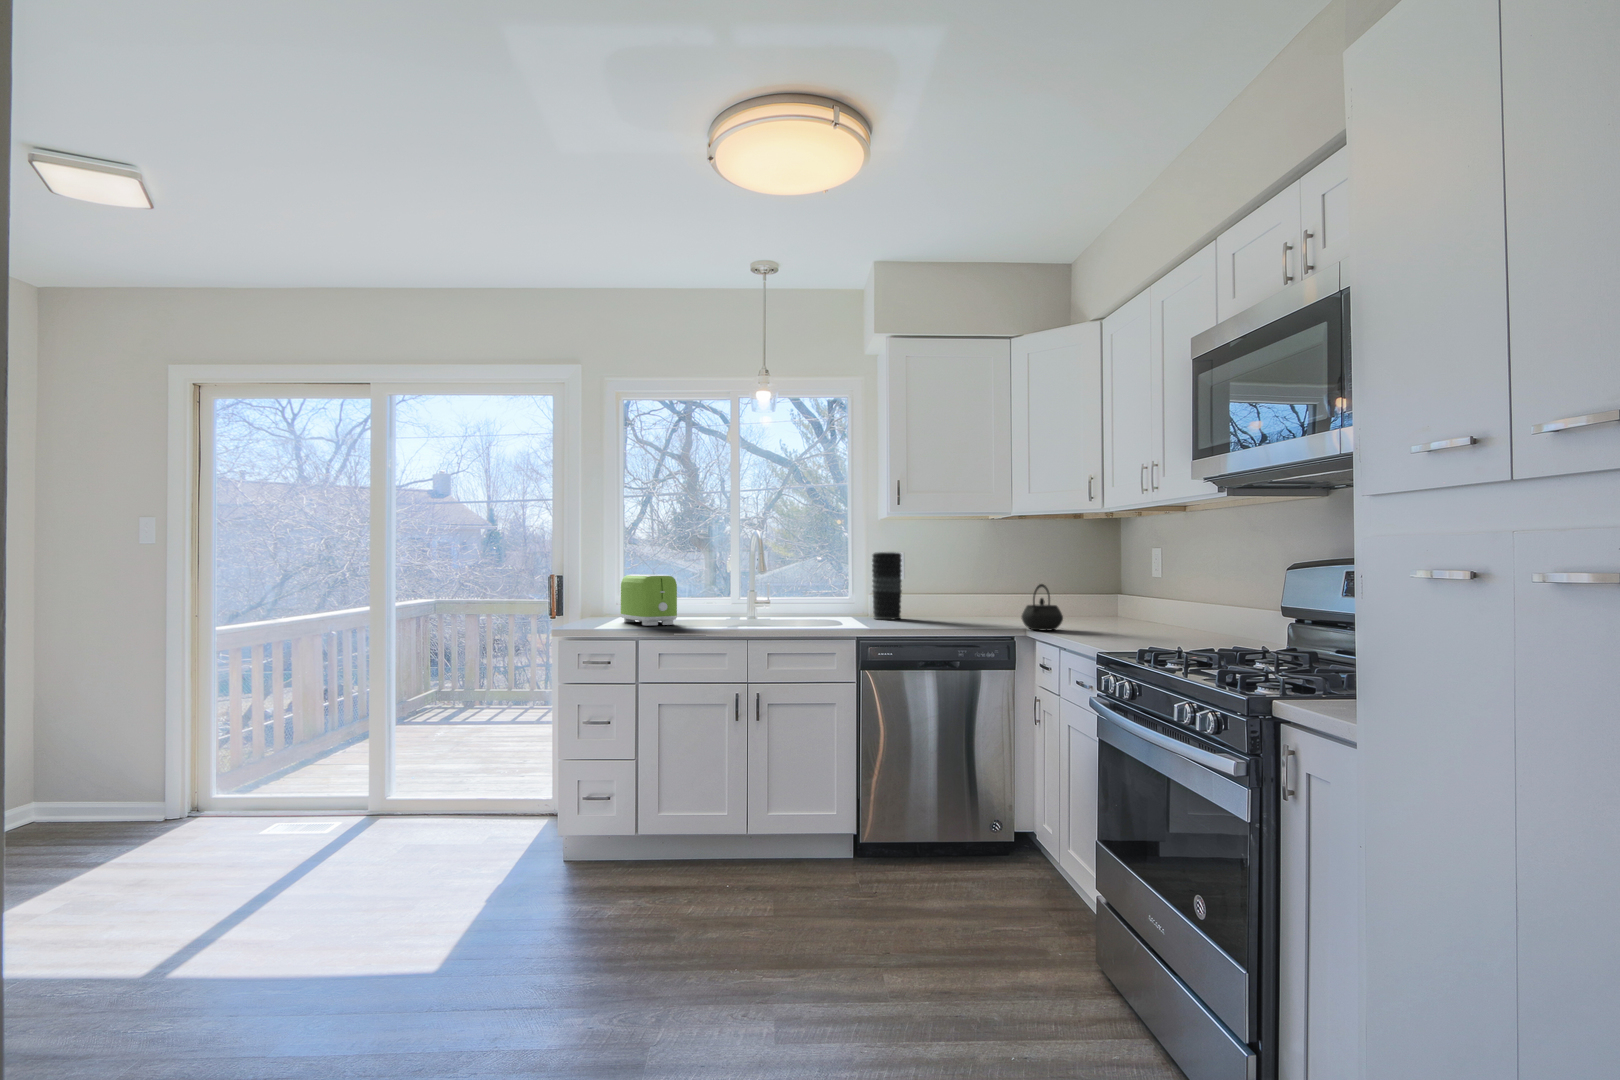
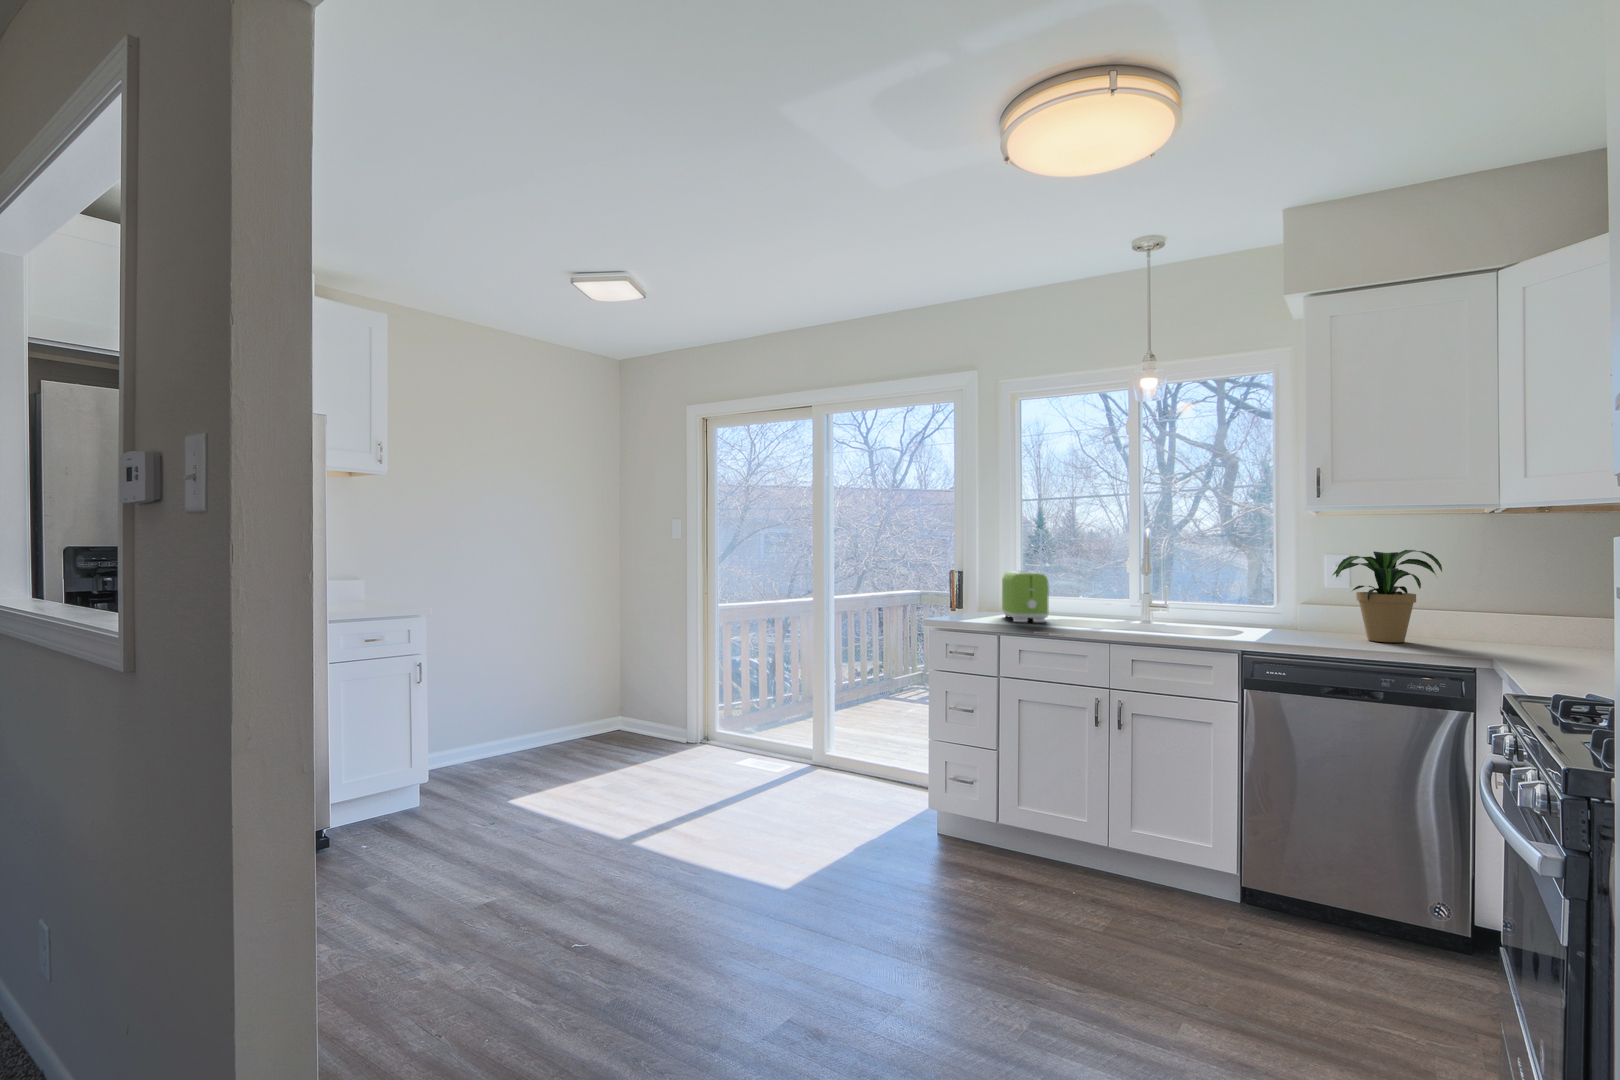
potted plant: none [909,551,985,624] -> present [1333,550,1442,642]
vase: present [872,552,902,619] -> none [1291,551,1331,631]
kettle: present [1021,584,1063,630] -> none [1479,597,1550,660]

